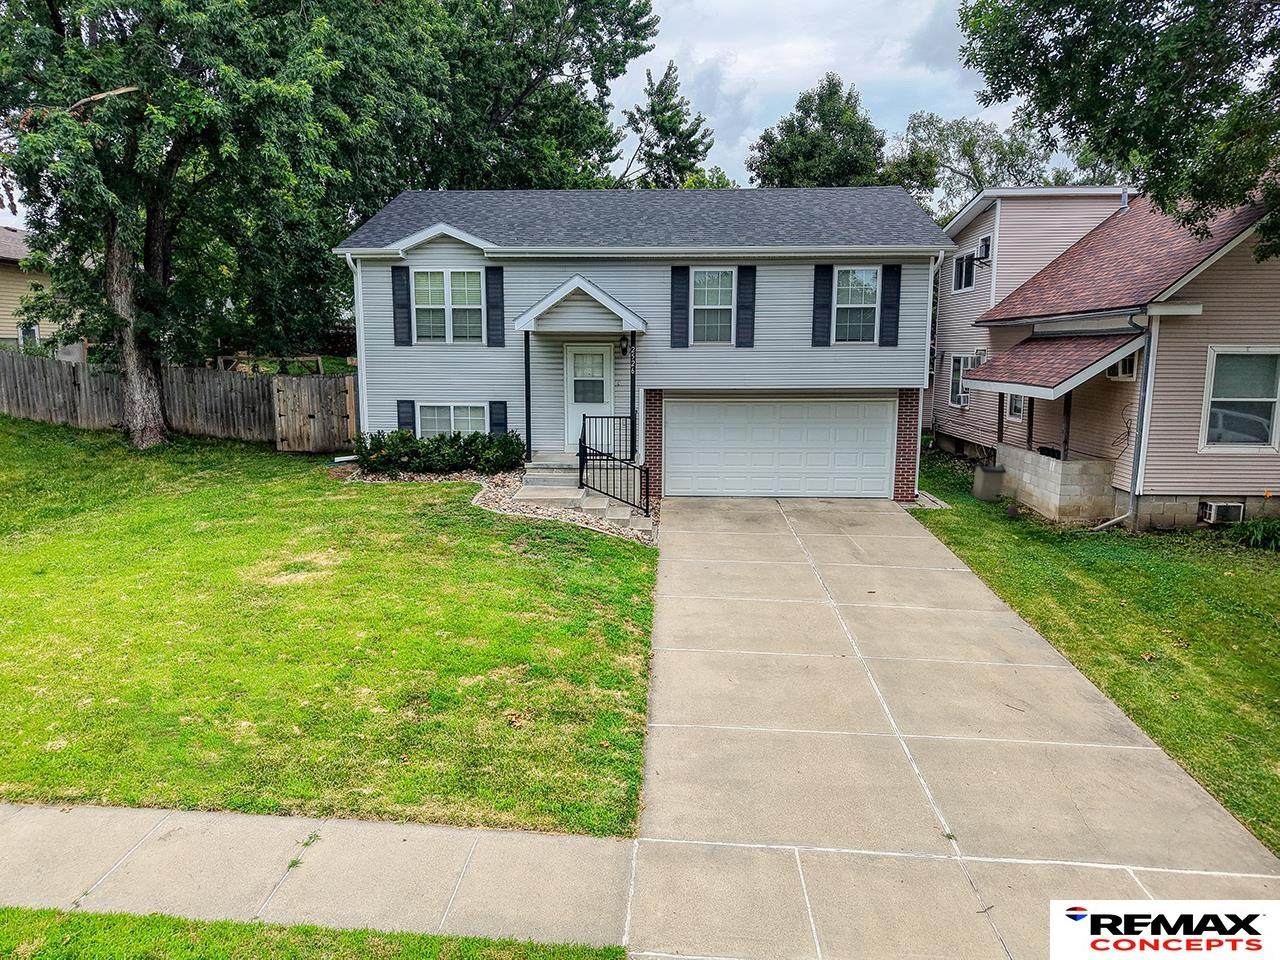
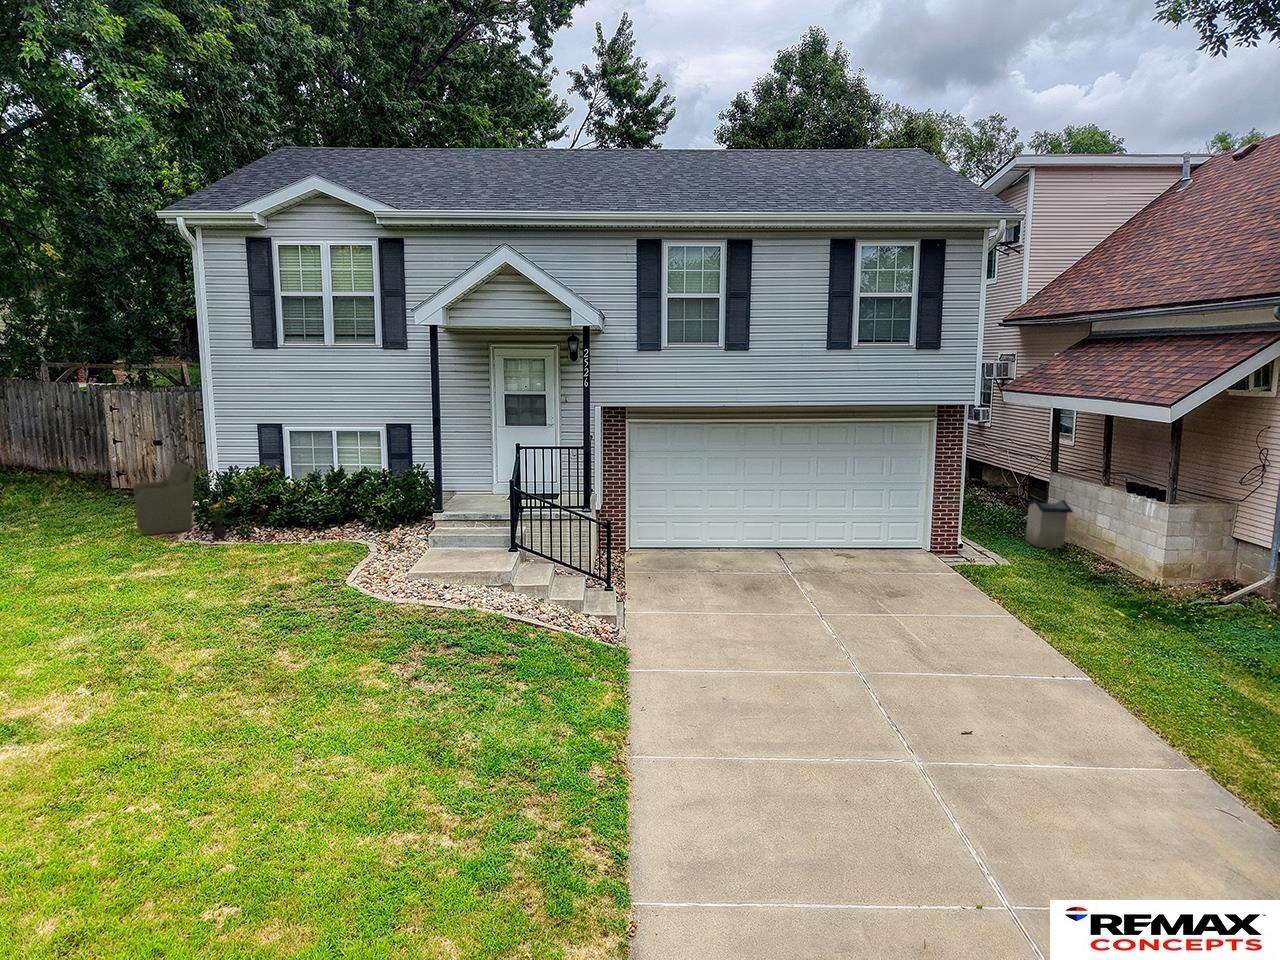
chair: none [313,427,356,477] -> present [133,462,195,535]
decorative plant: present [1008,489,1018,515] -> present [210,503,229,538]

